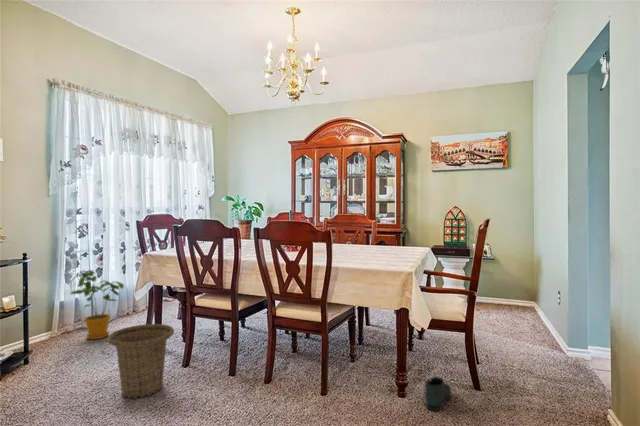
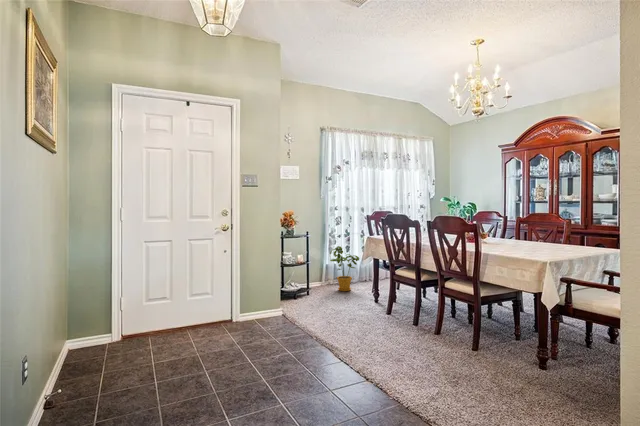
basket: present [107,324,174,398] -> none [340,281,378,324]
shoe: present [425,376,451,411] -> none [556,352,592,379]

